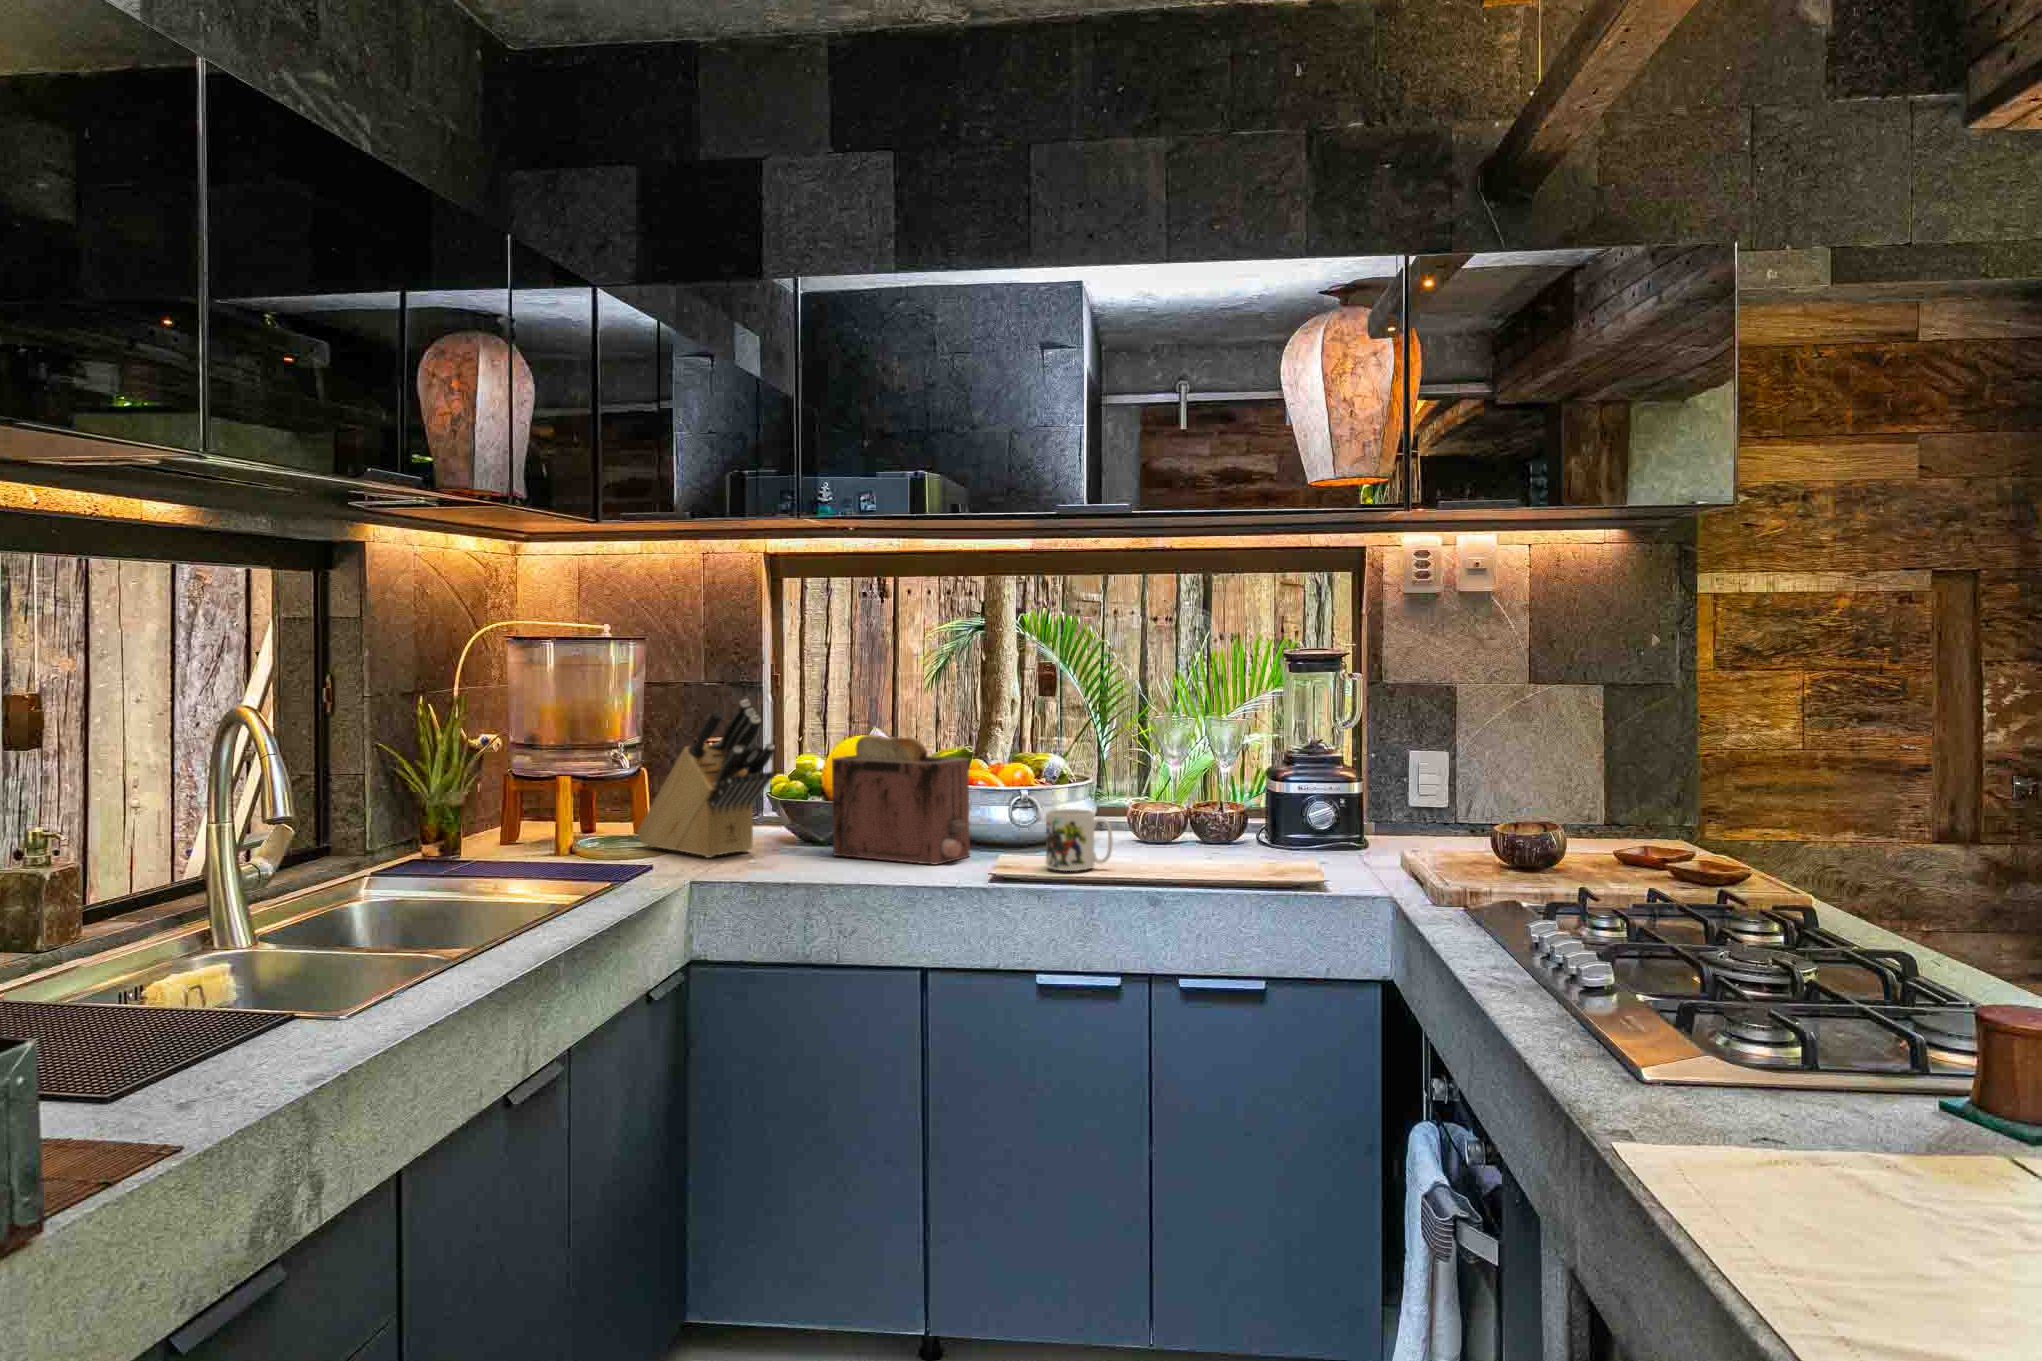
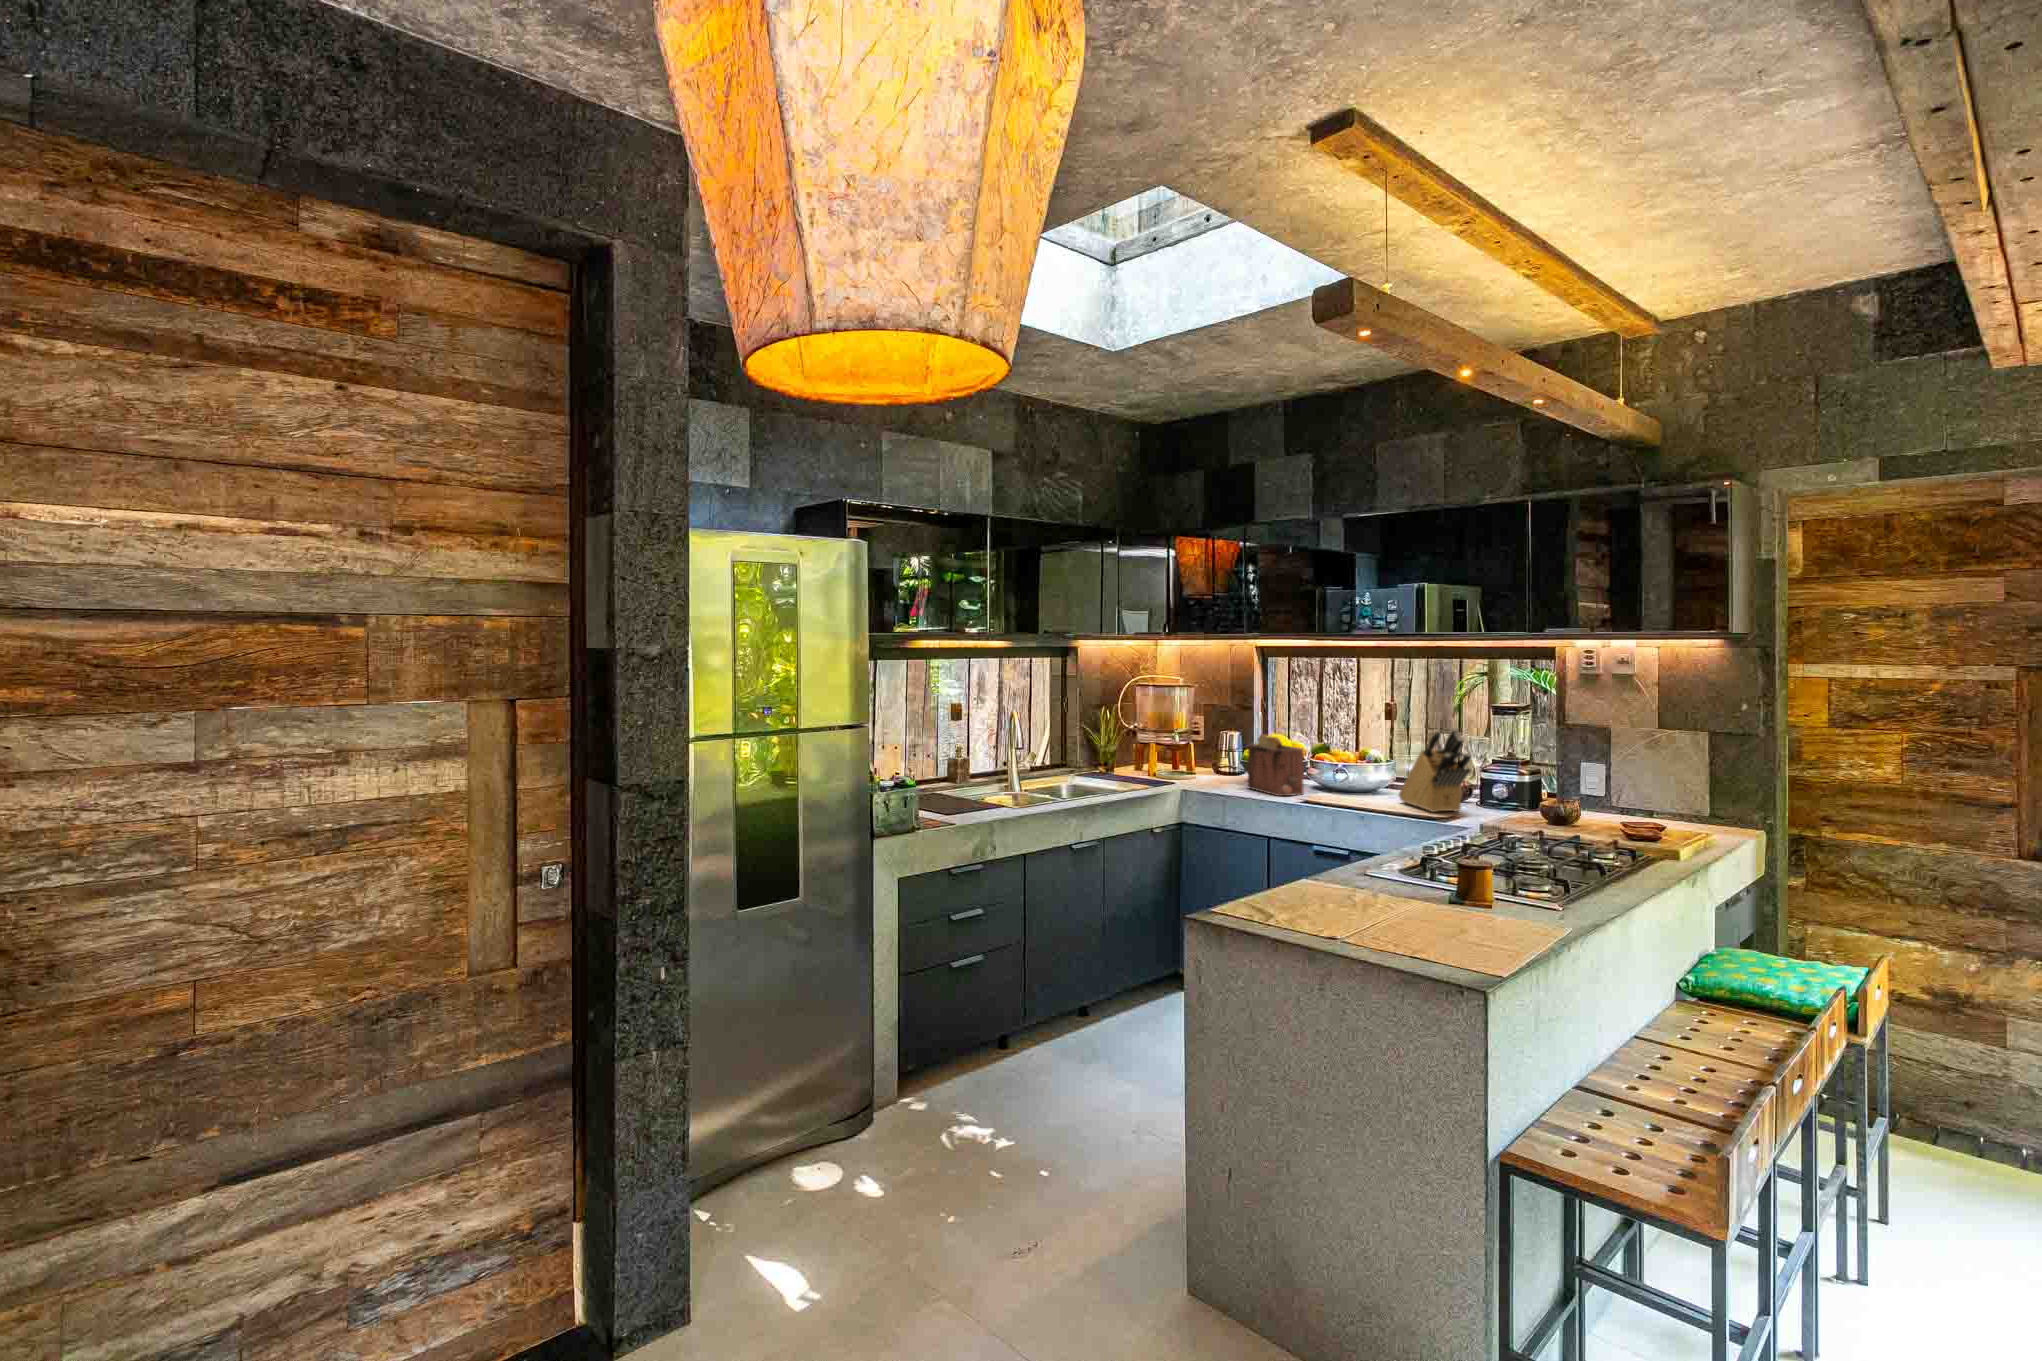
knife block: present [637,700,775,858] -> present [1399,727,1471,812]
mug: present [1046,809,1113,871] -> none [1317,776,1347,804]

